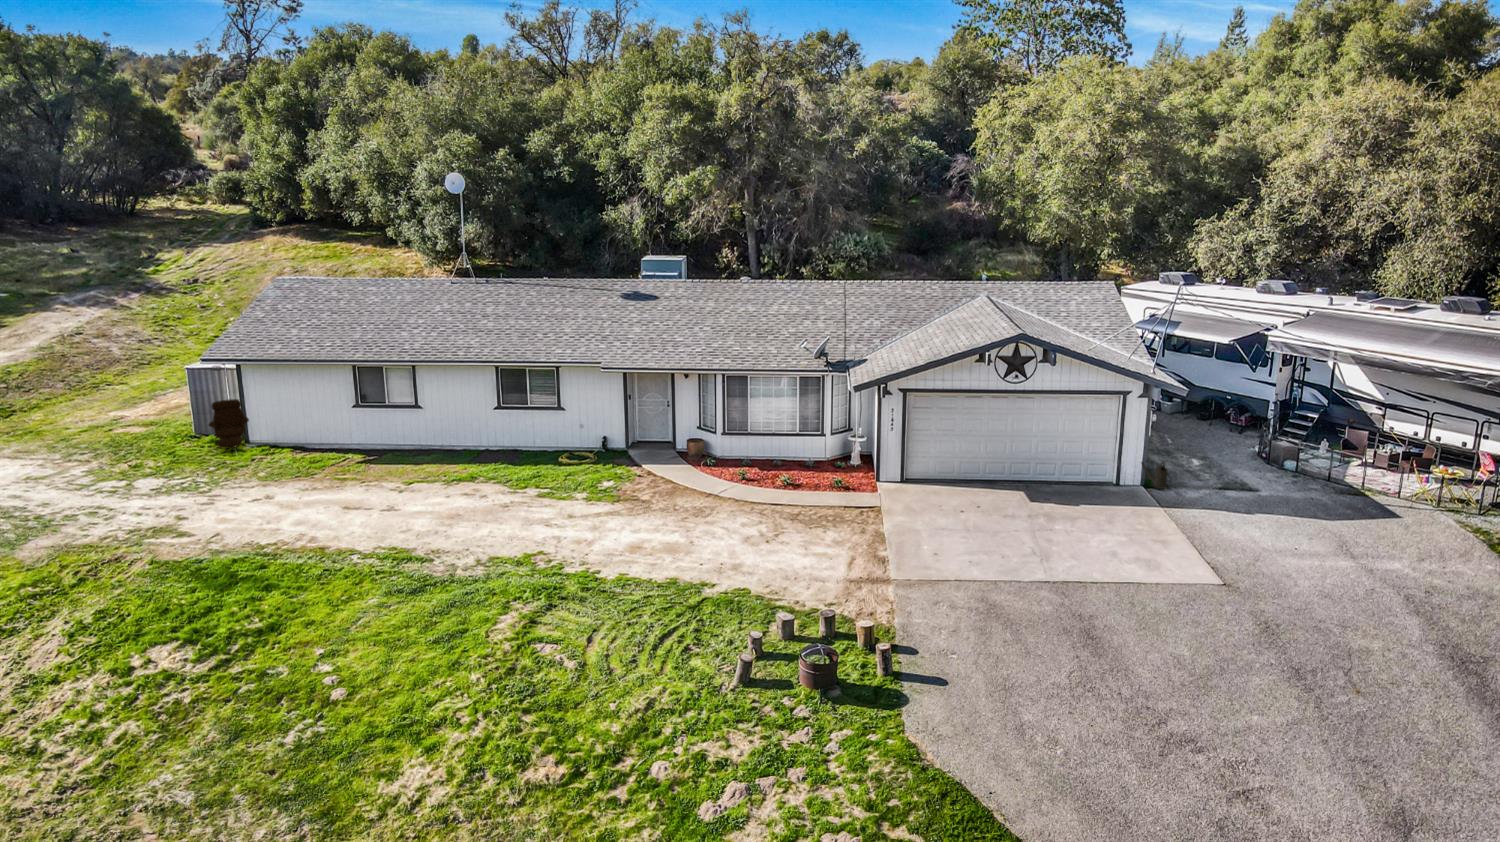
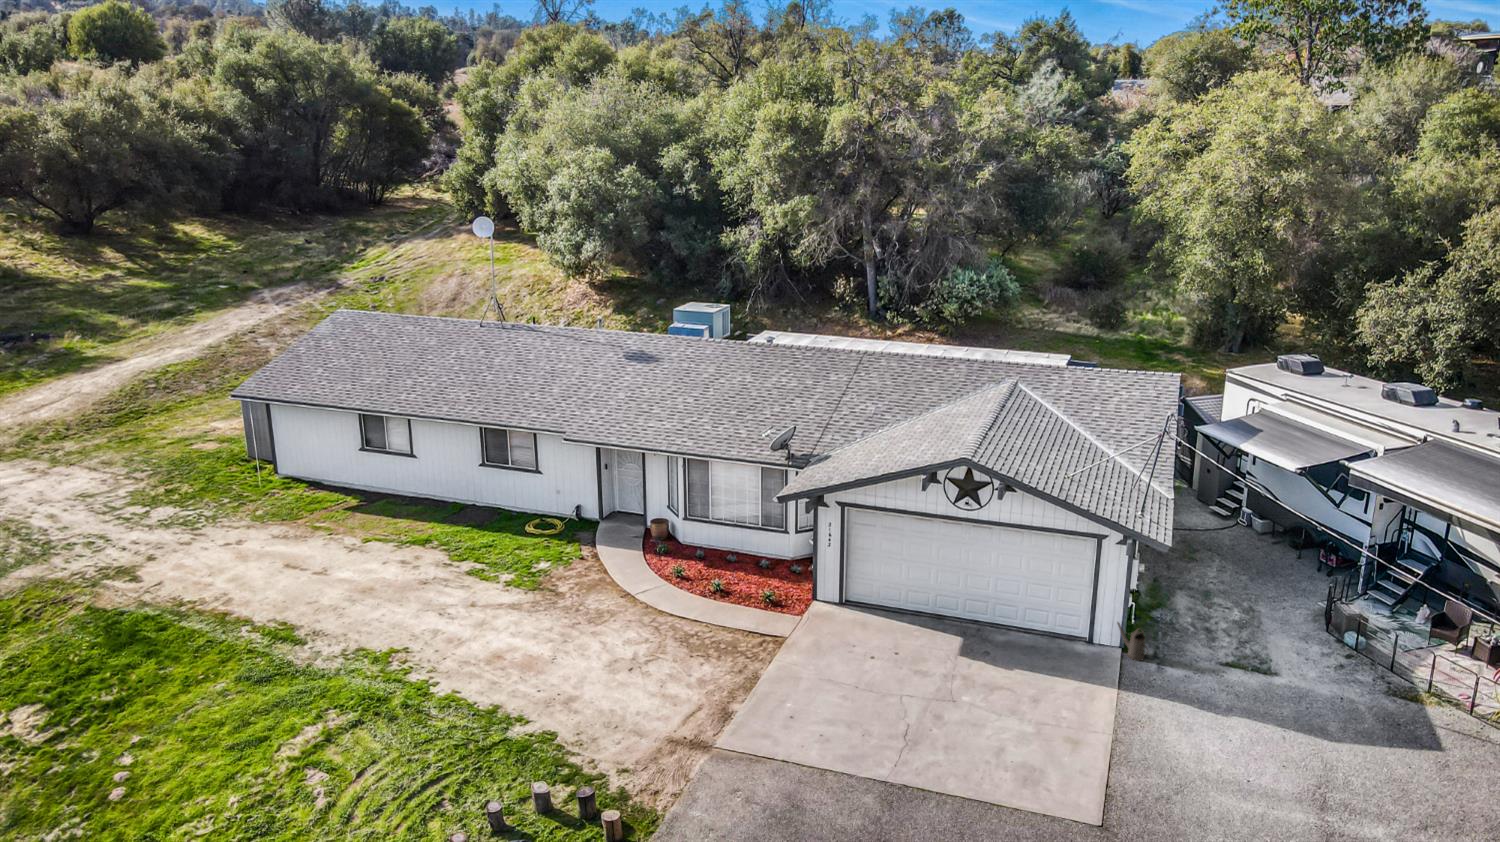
lounge chair: present [209,399,249,453] -> none [258,433,293,486]

